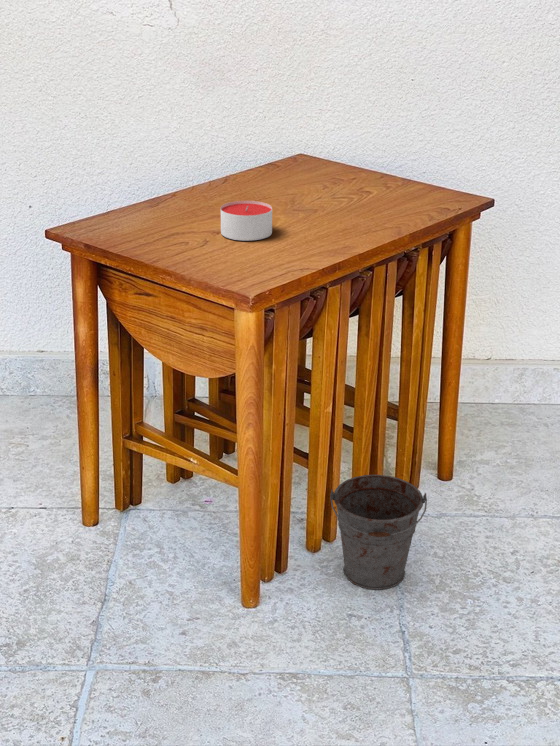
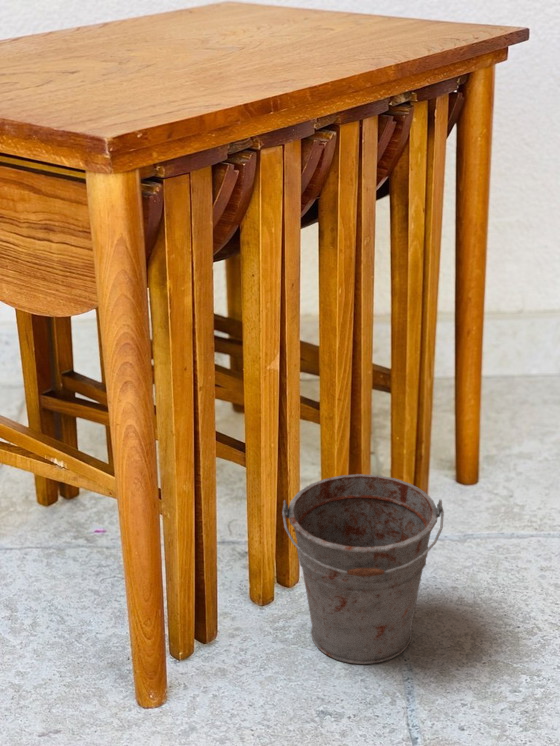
candle: present [221,201,272,241] -> none [72,19,163,77]

